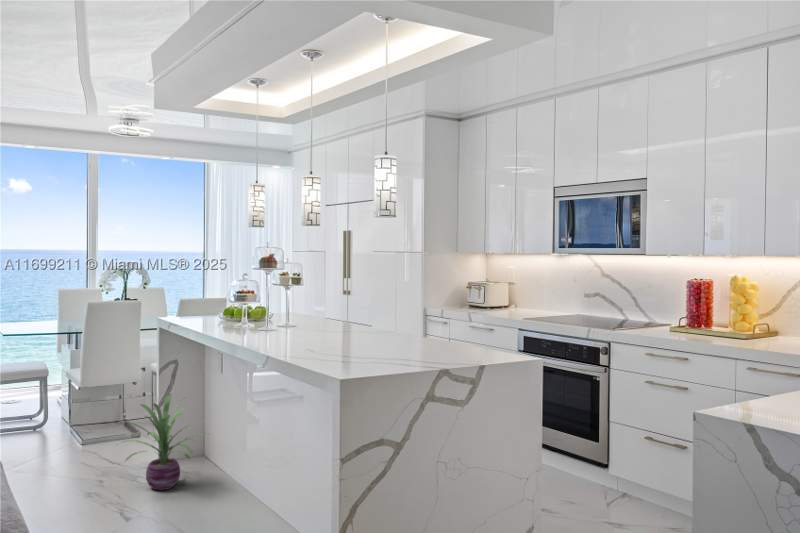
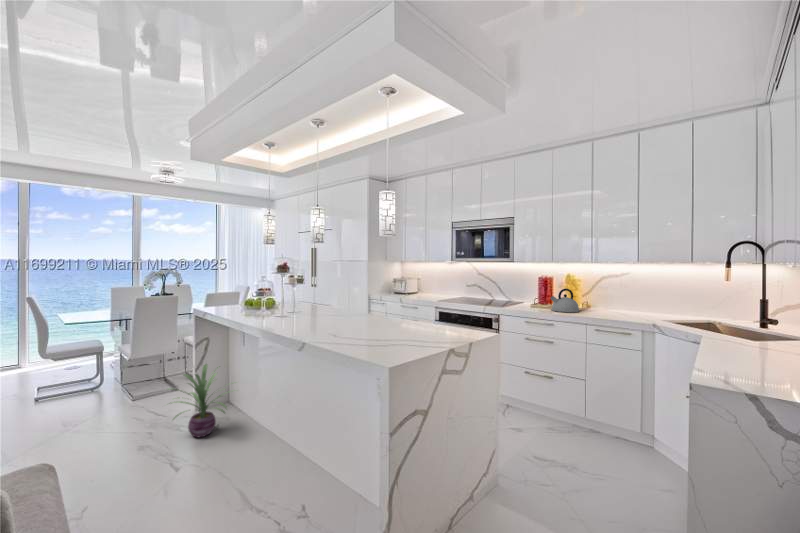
kettle: none [693,300,745,340] -> present [551,289,579,312]

